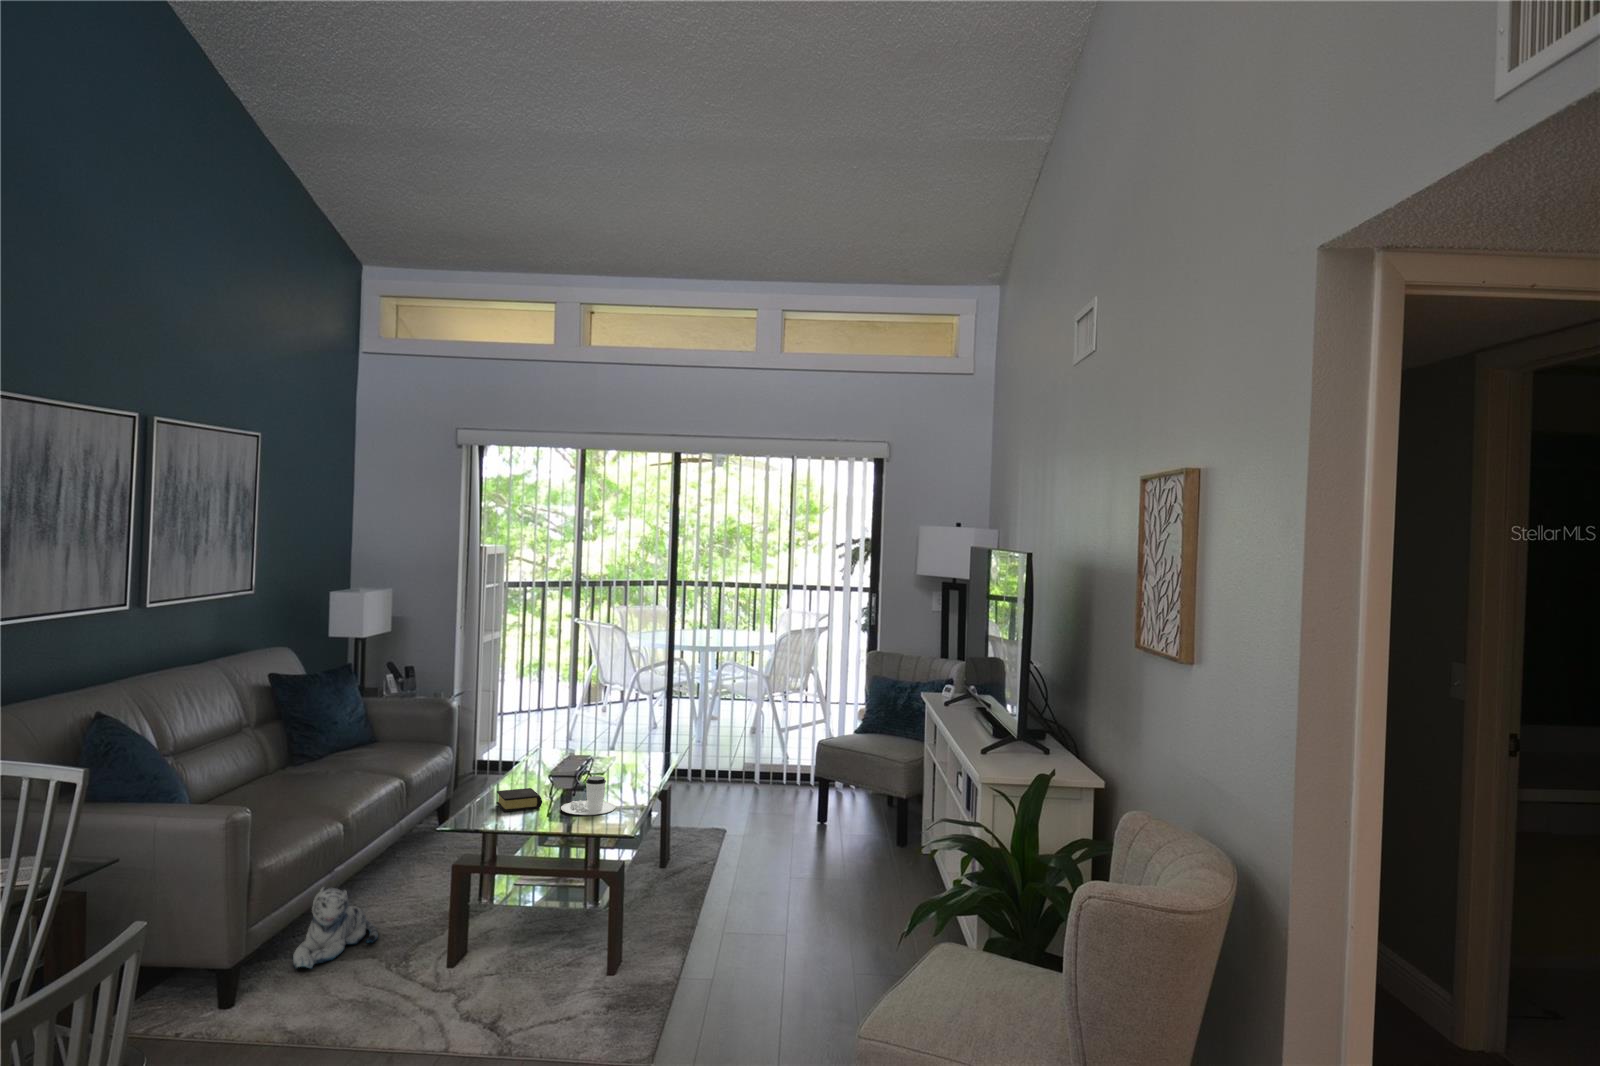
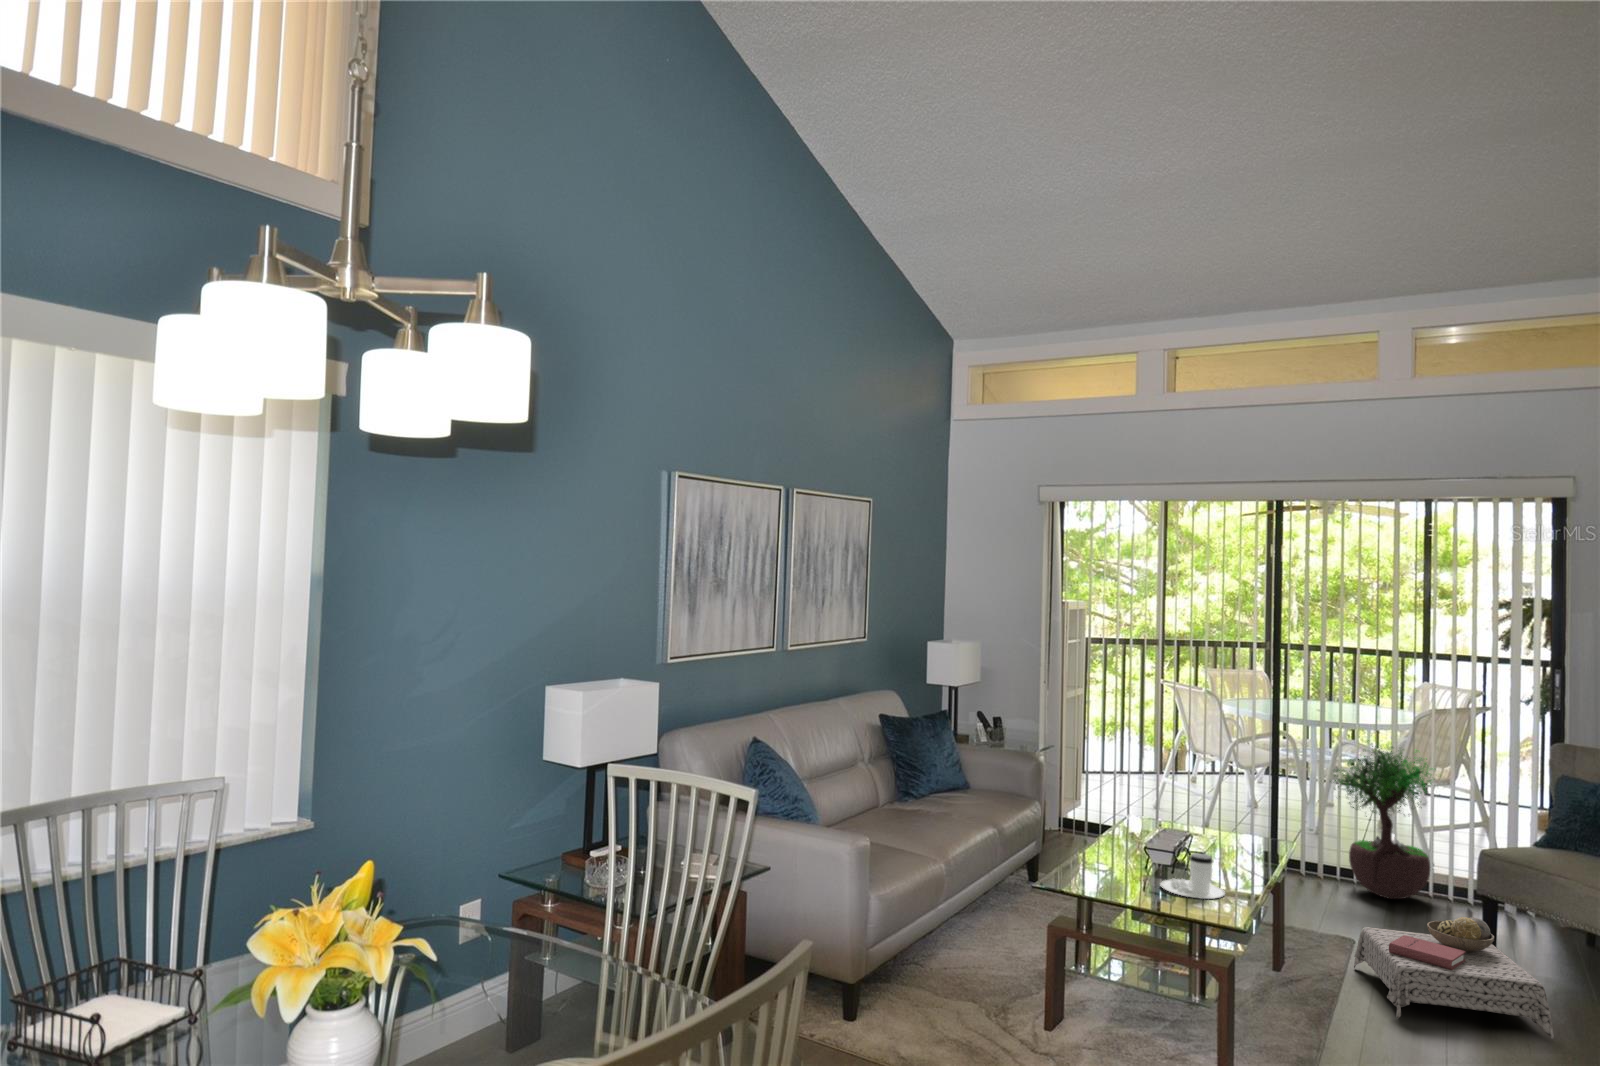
potted tree: none [712,655,793,792] -> present [1333,740,1433,899]
book: present [497,788,542,812] -> none [1088,854,1139,881]
ottoman: none [721,797,851,887] -> present [1354,917,1554,1039]
plush toy: present [293,887,378,968] -> none [889,927,968,1009]

